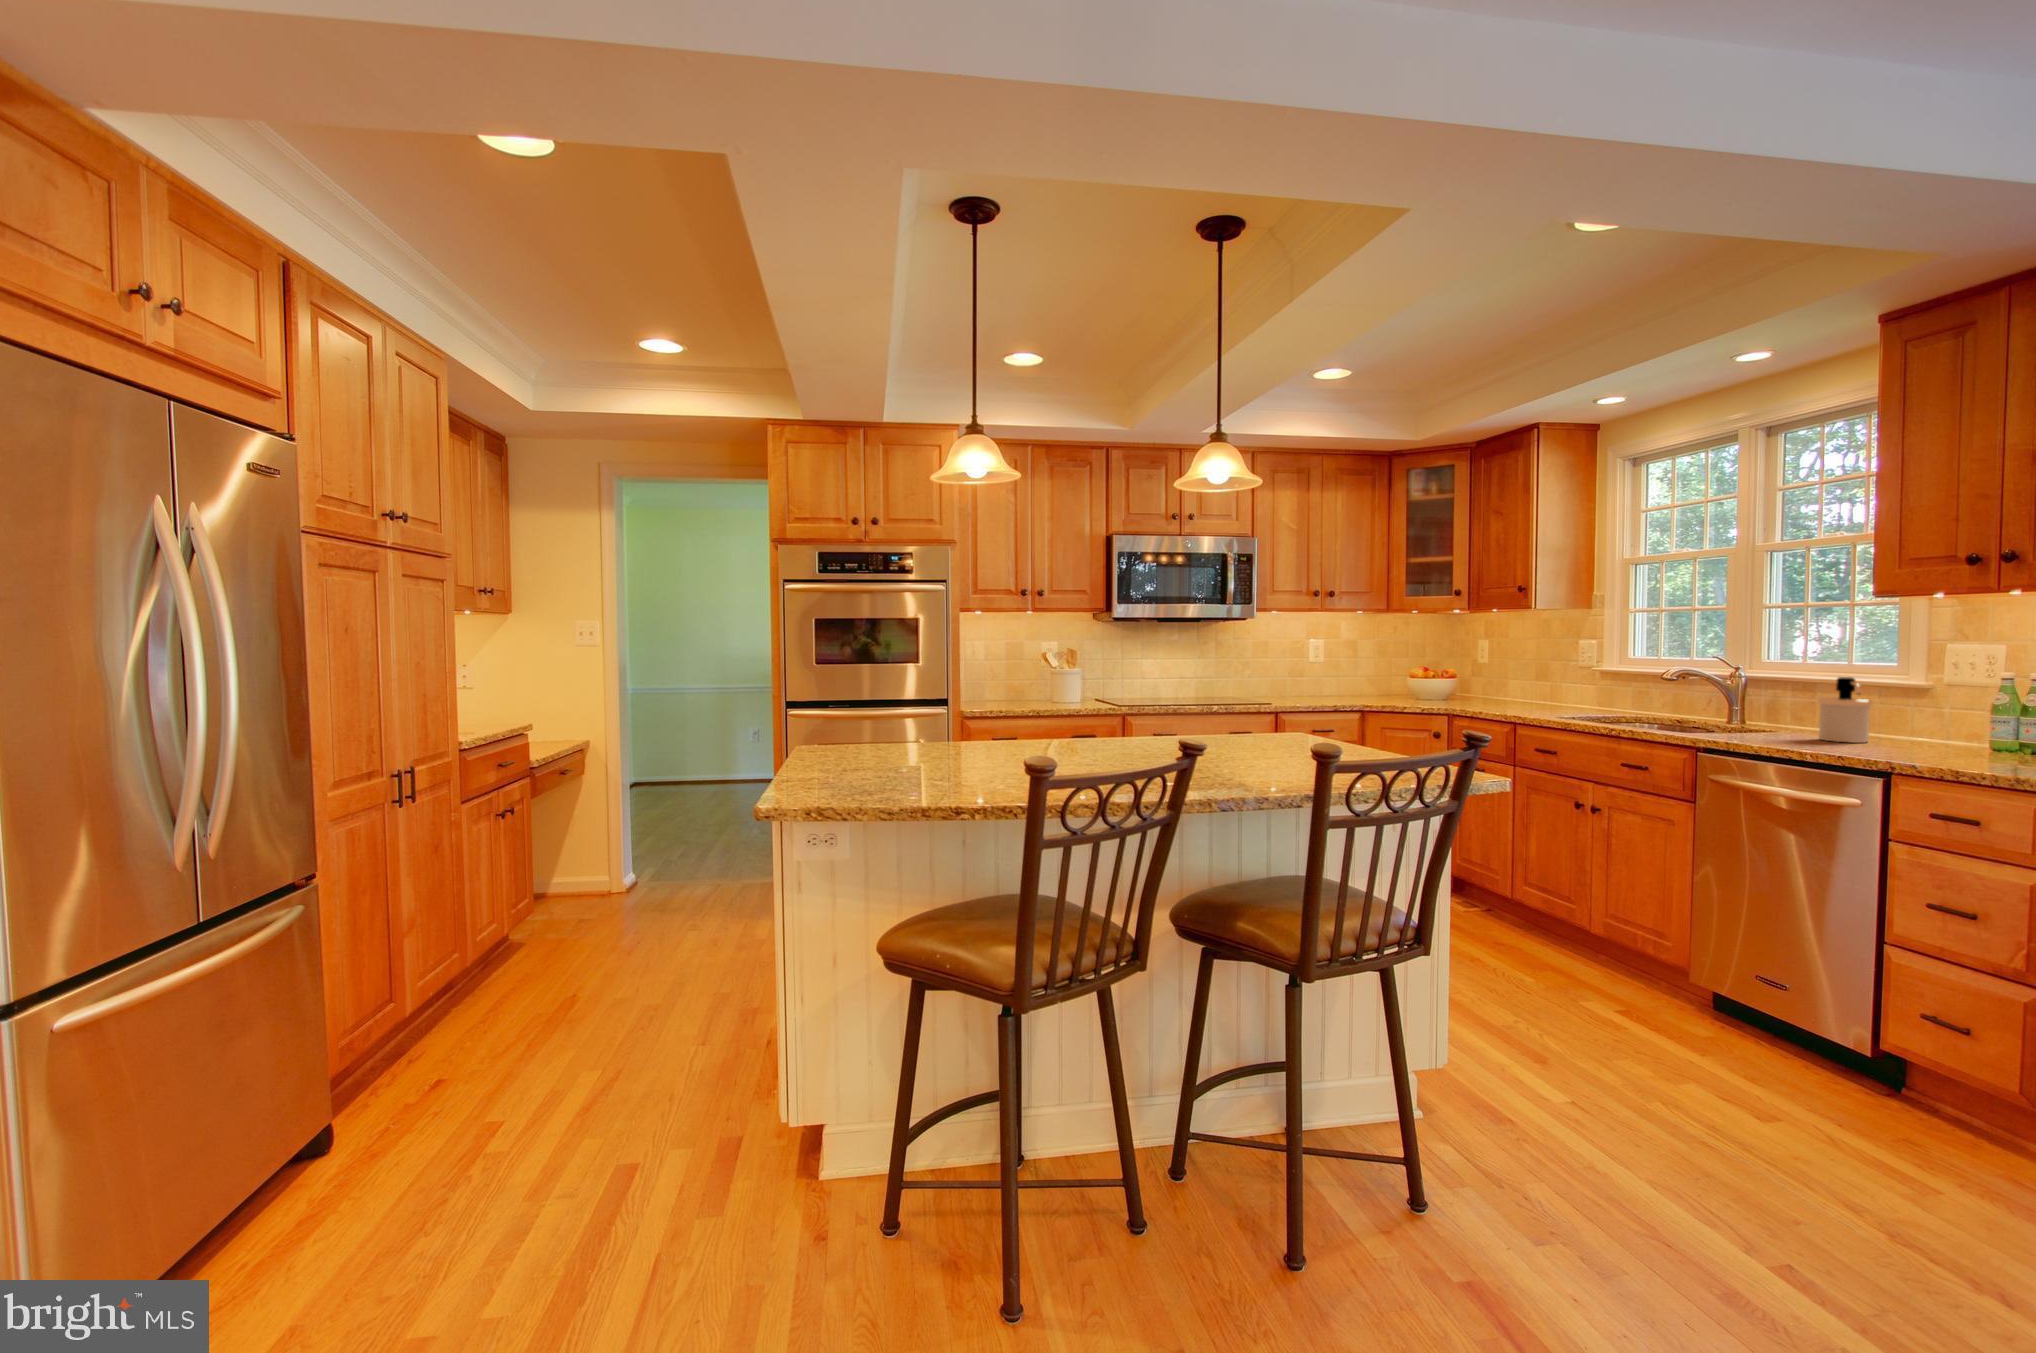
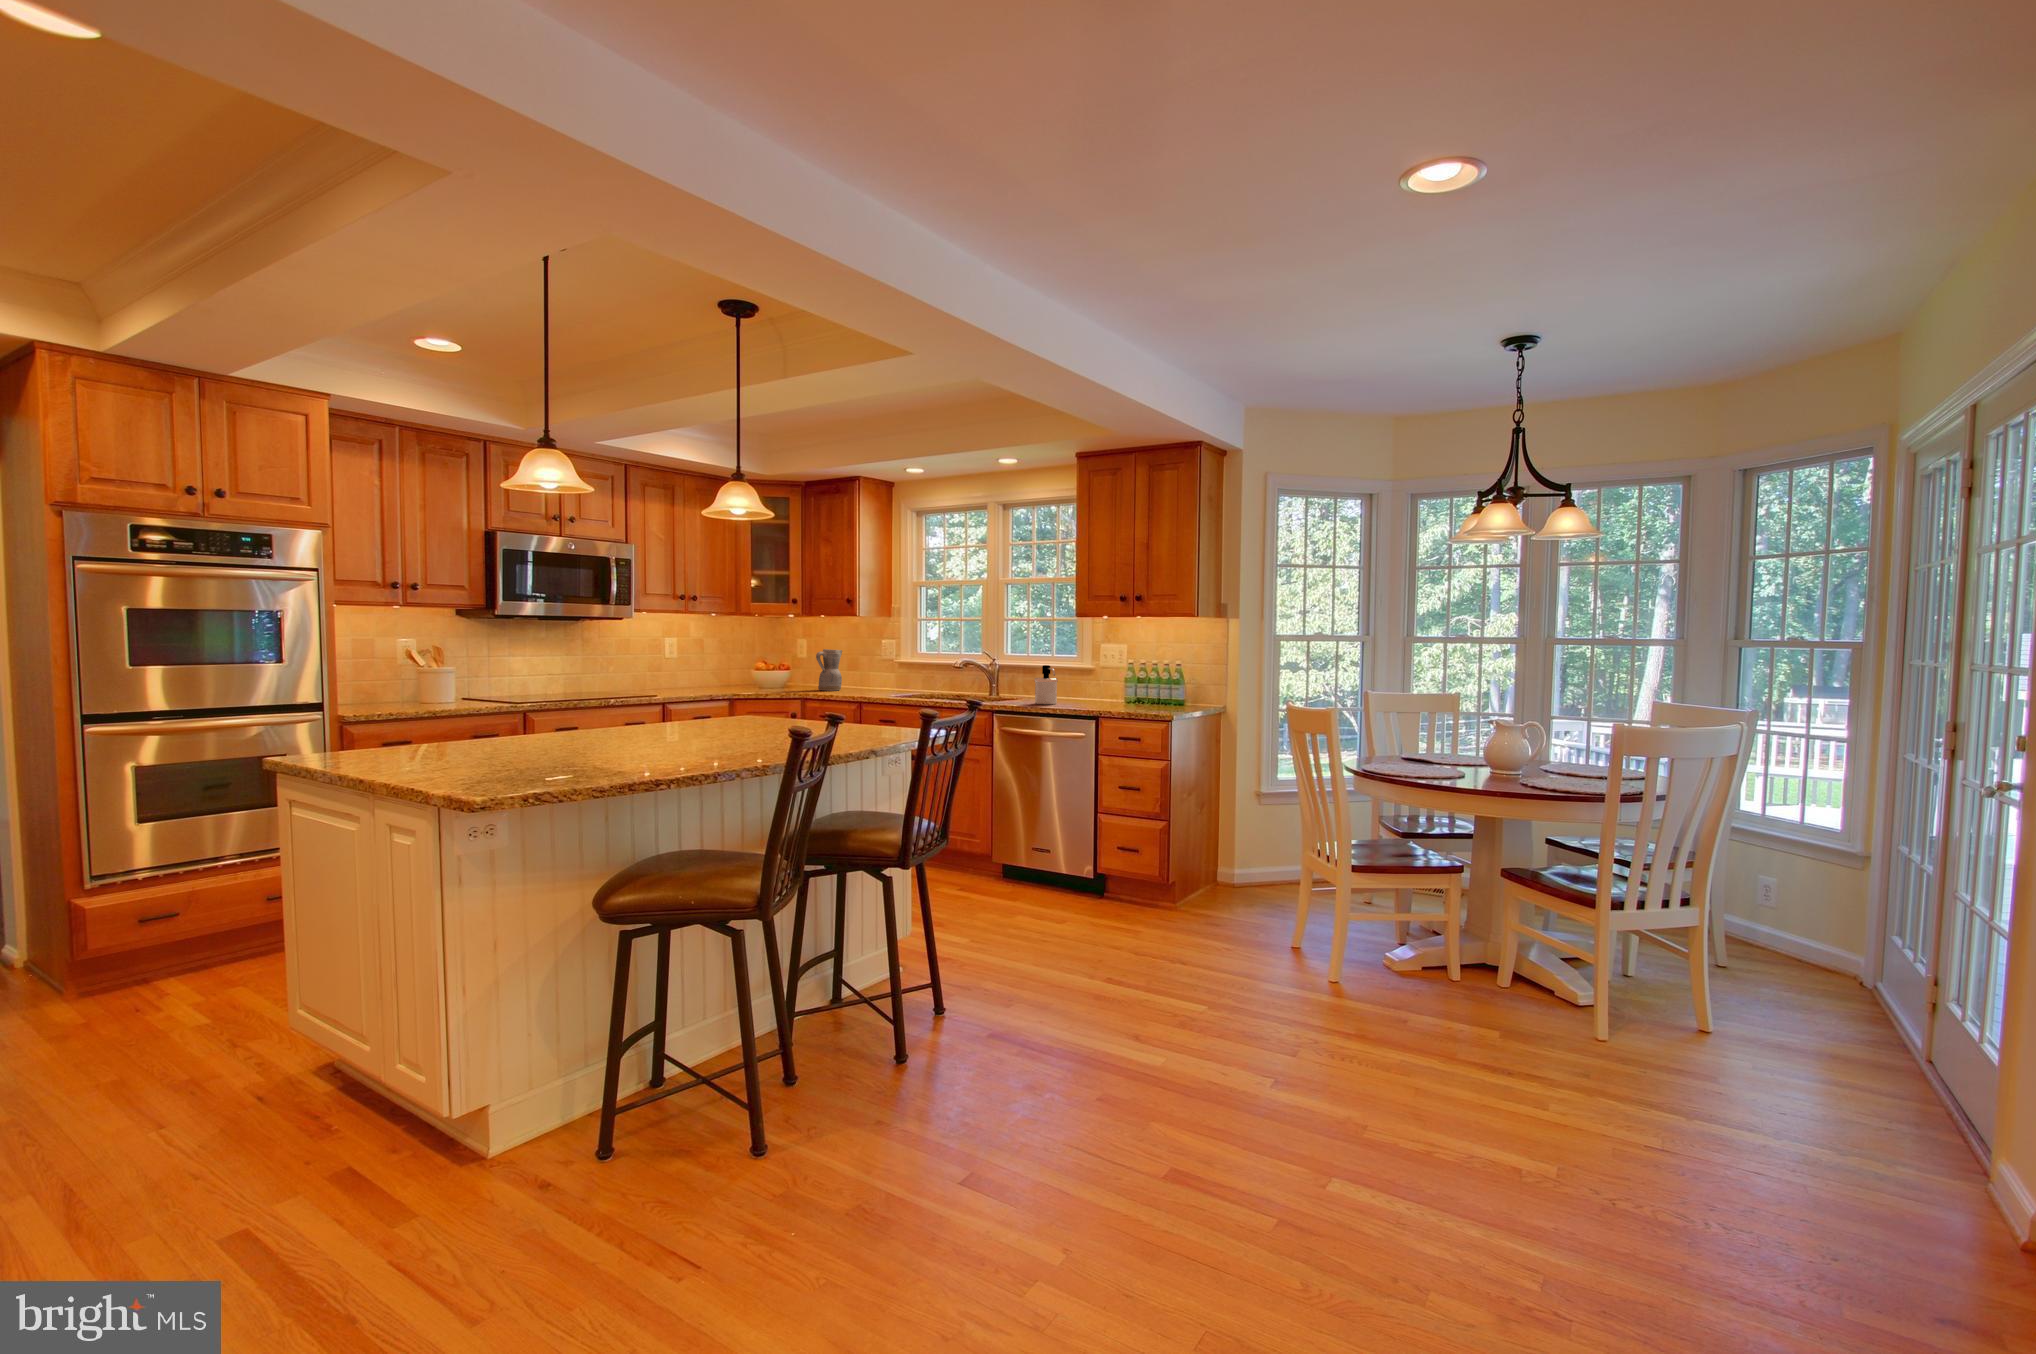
ceramic pitcher: none [1478,652,1517,703] -> present [816,649,842,691]

